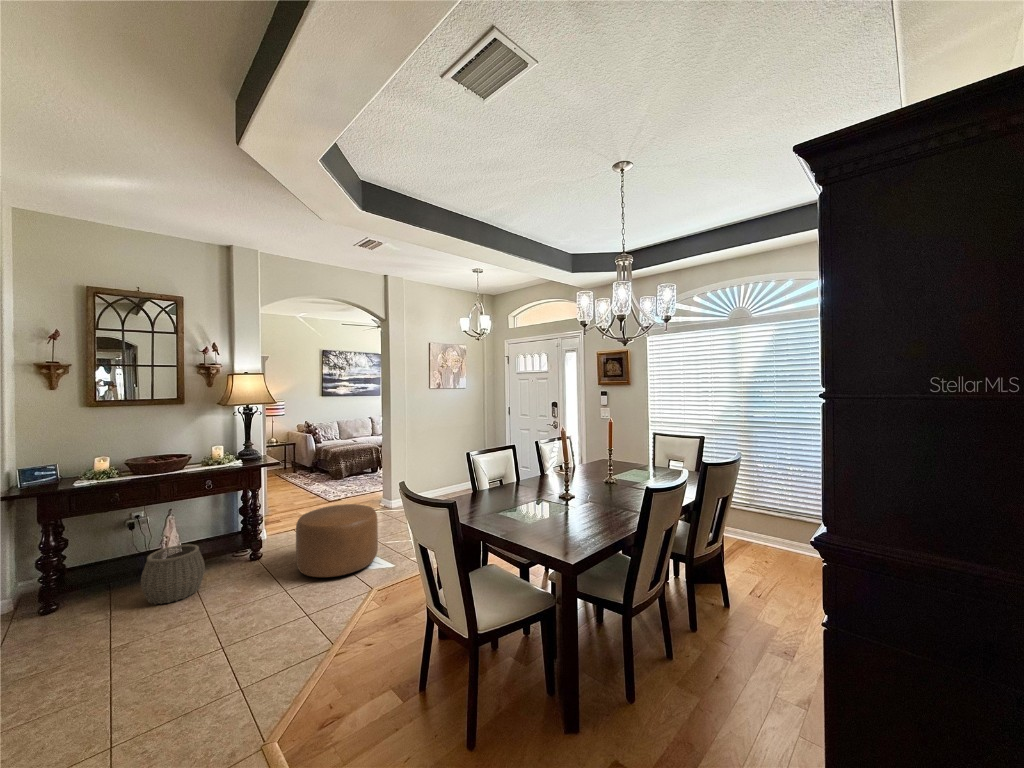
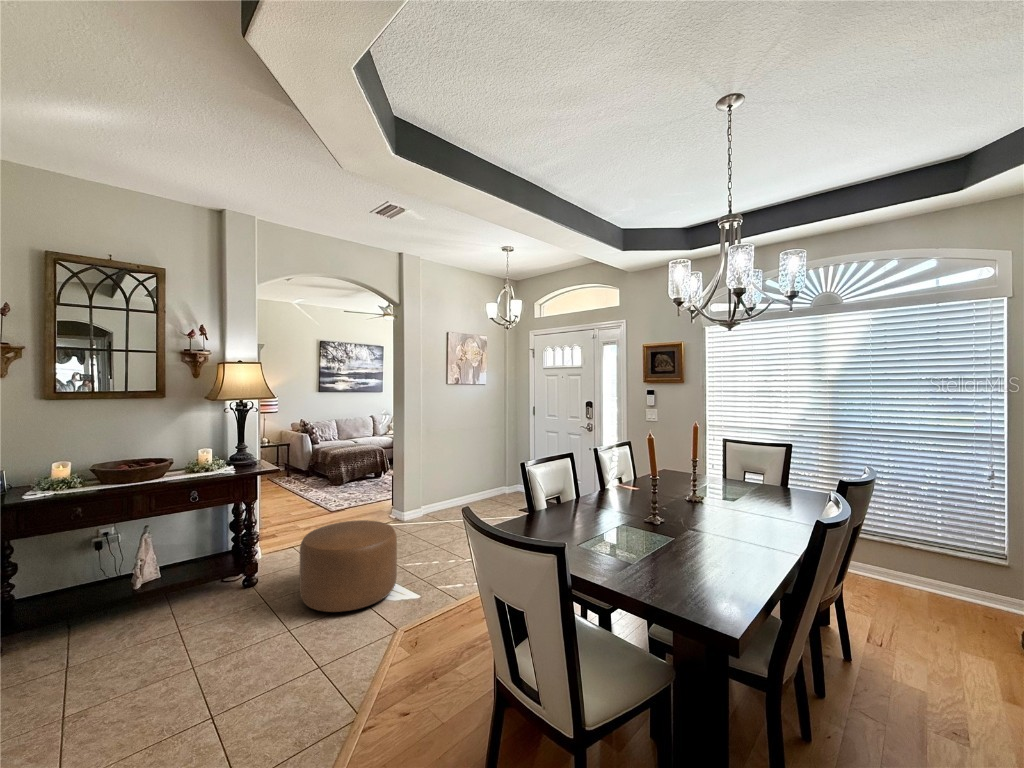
woven basket: present [141,544,205,604] -> none [108,570,189,647]

